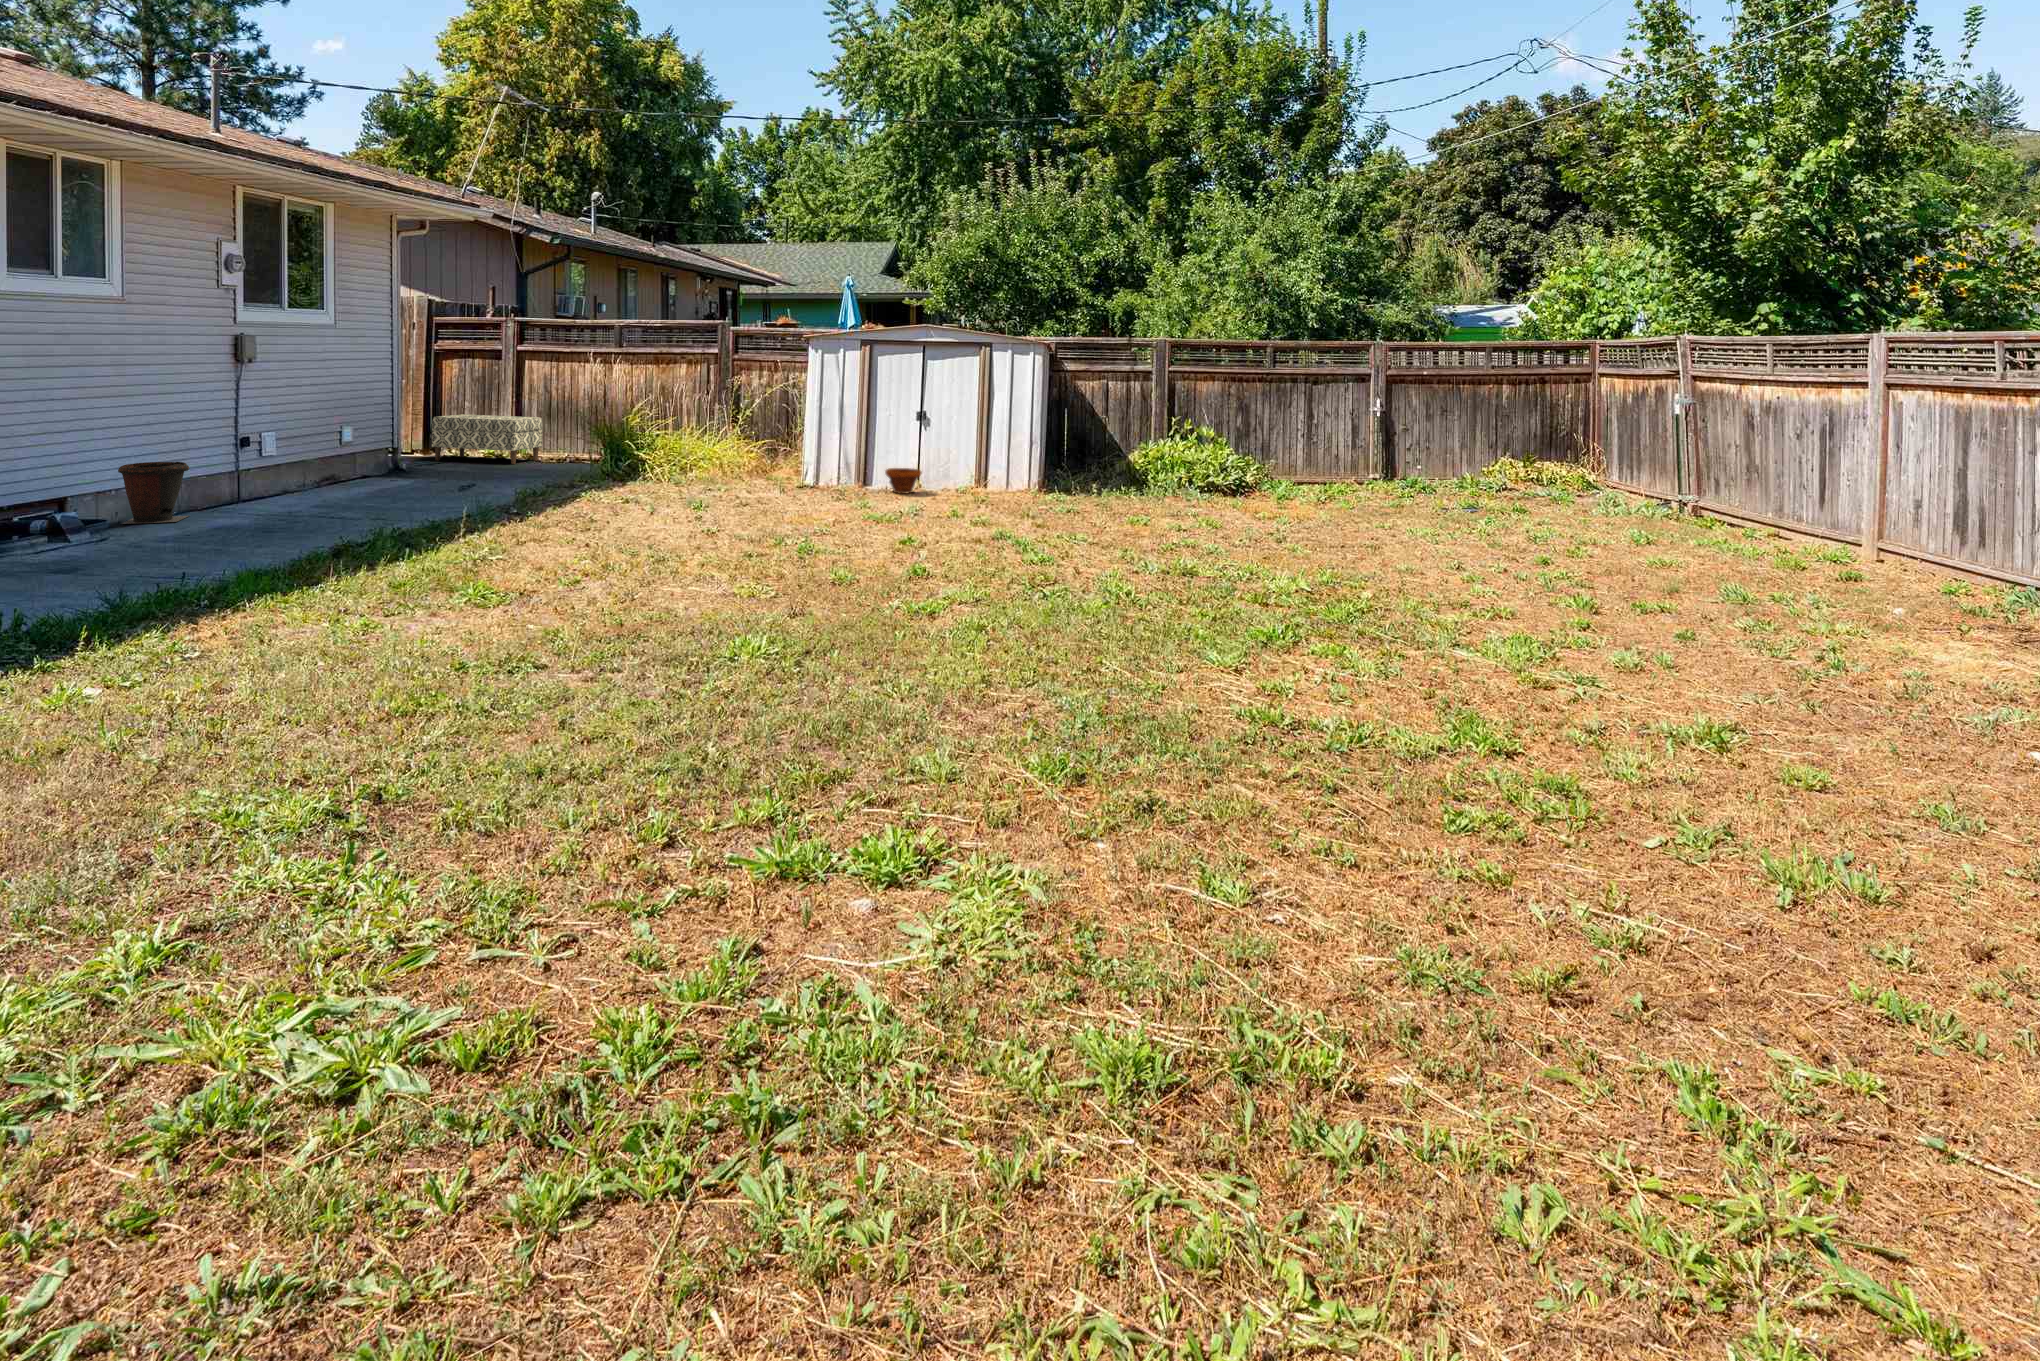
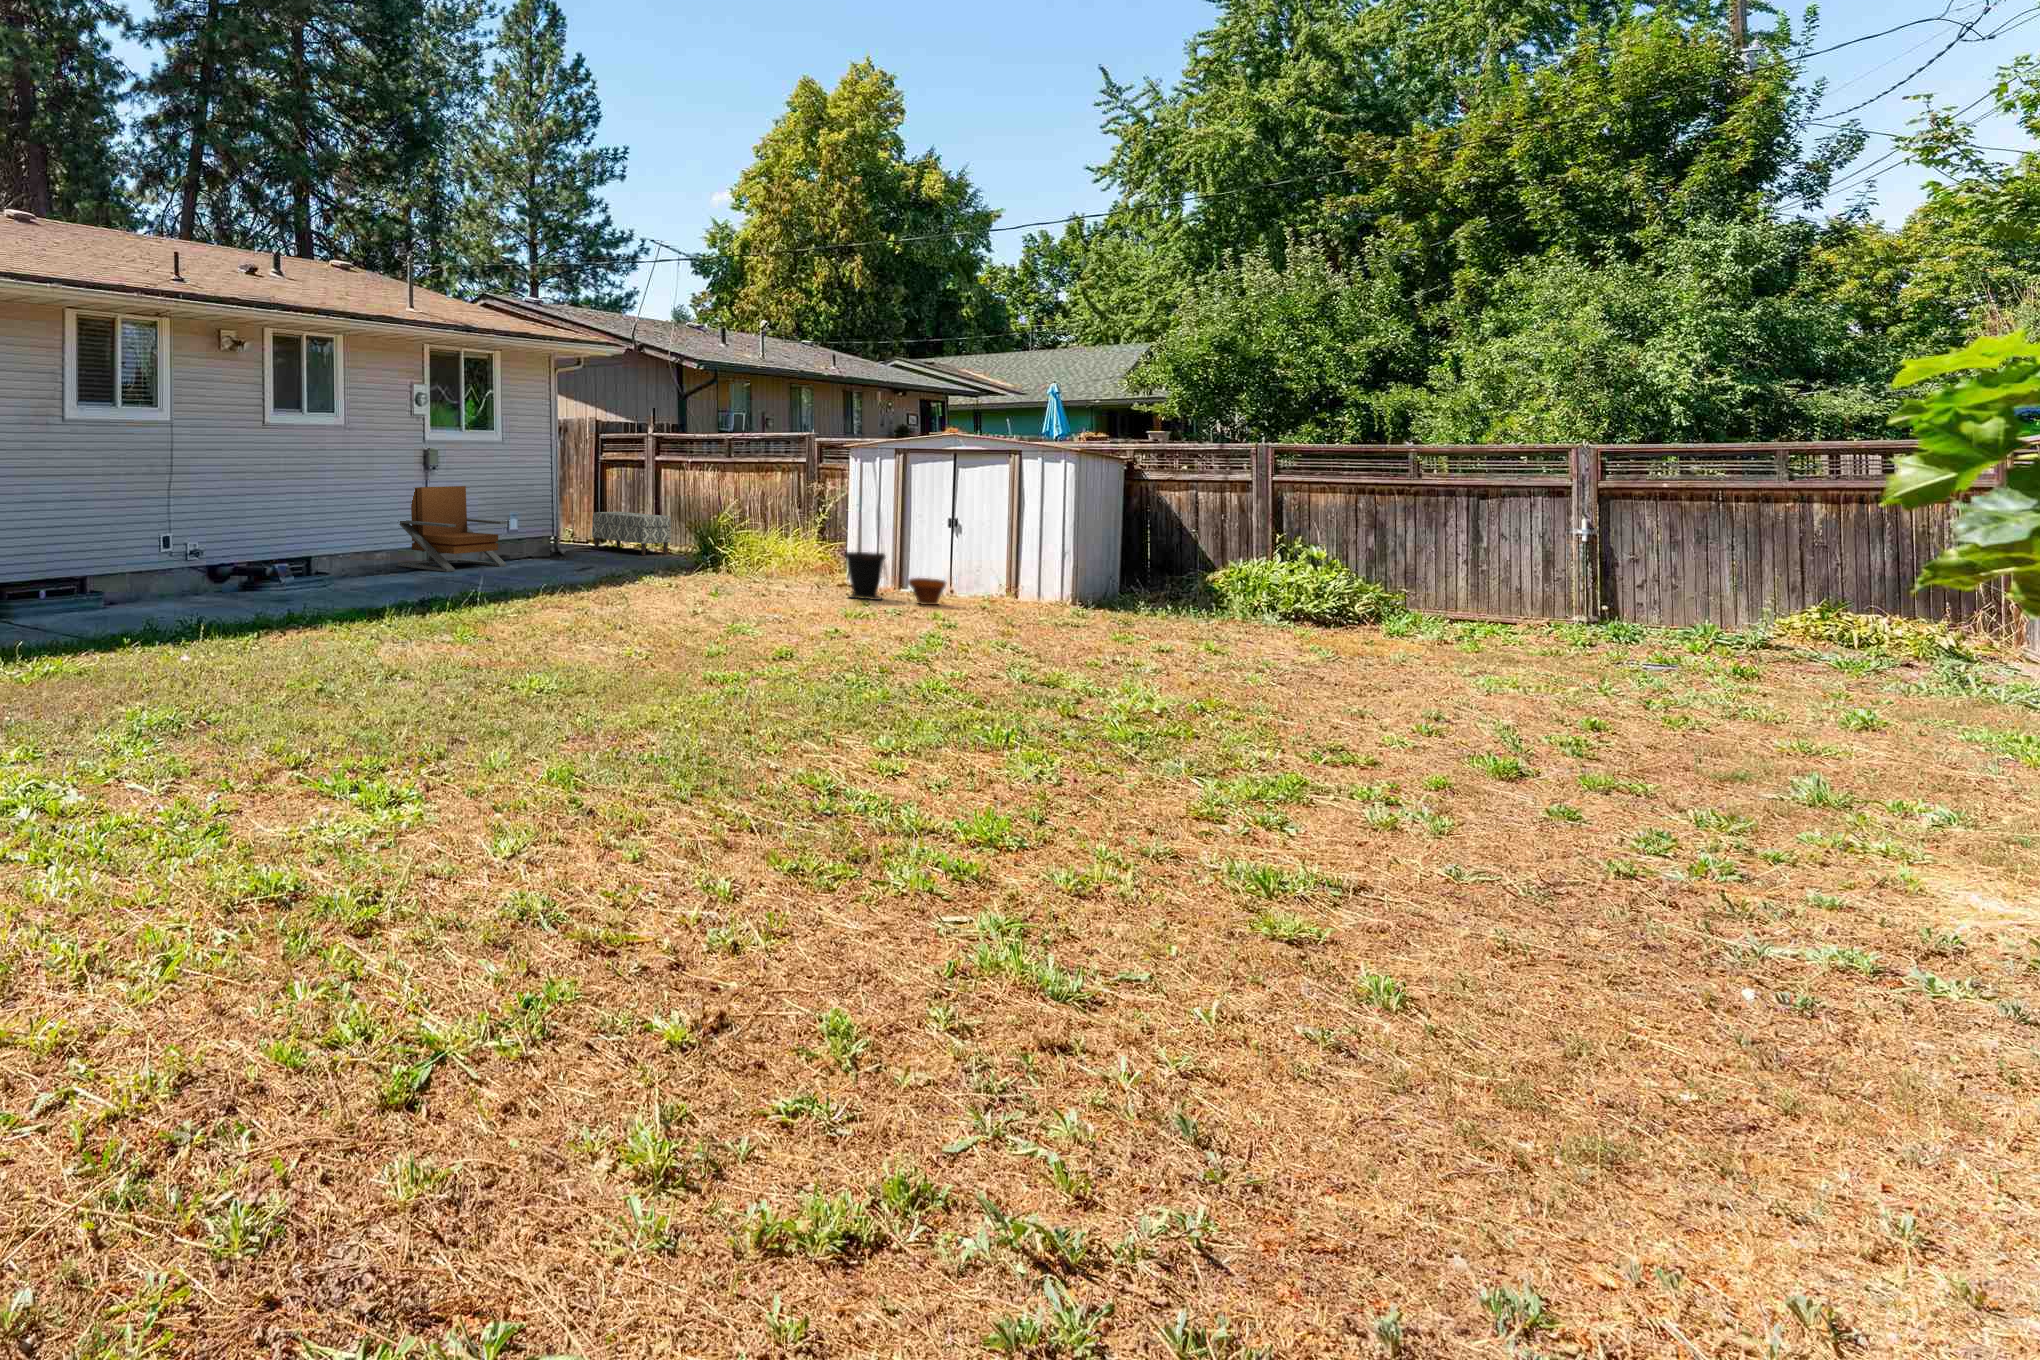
lounge chair: none [197,393,367,509] -> present [398,486,507,572]
bucket: present [118,462,189,524] -> present [844,552,885,600]

